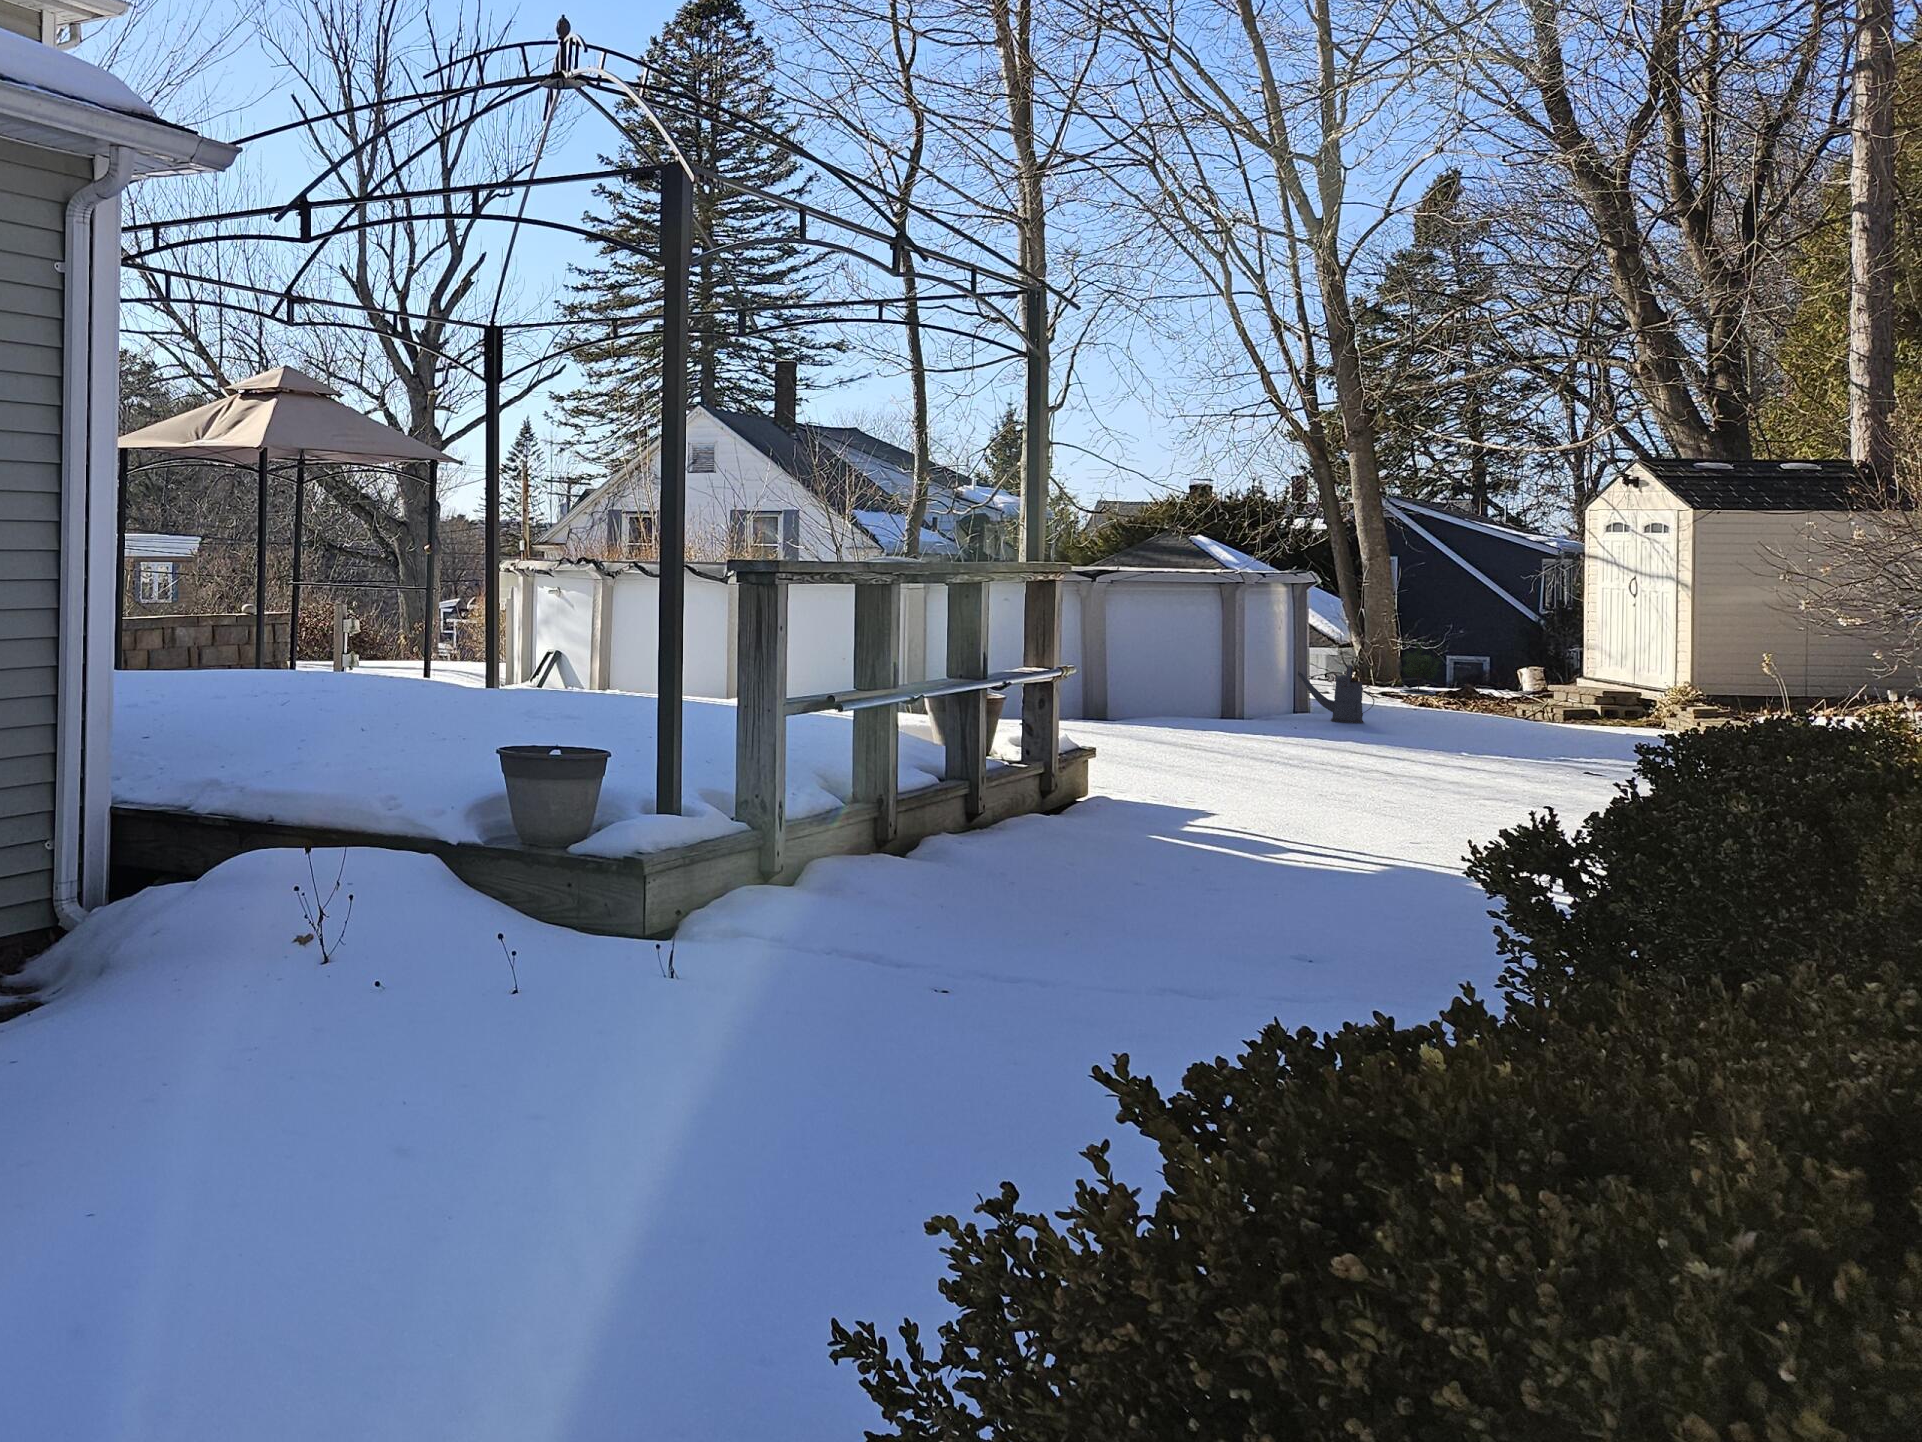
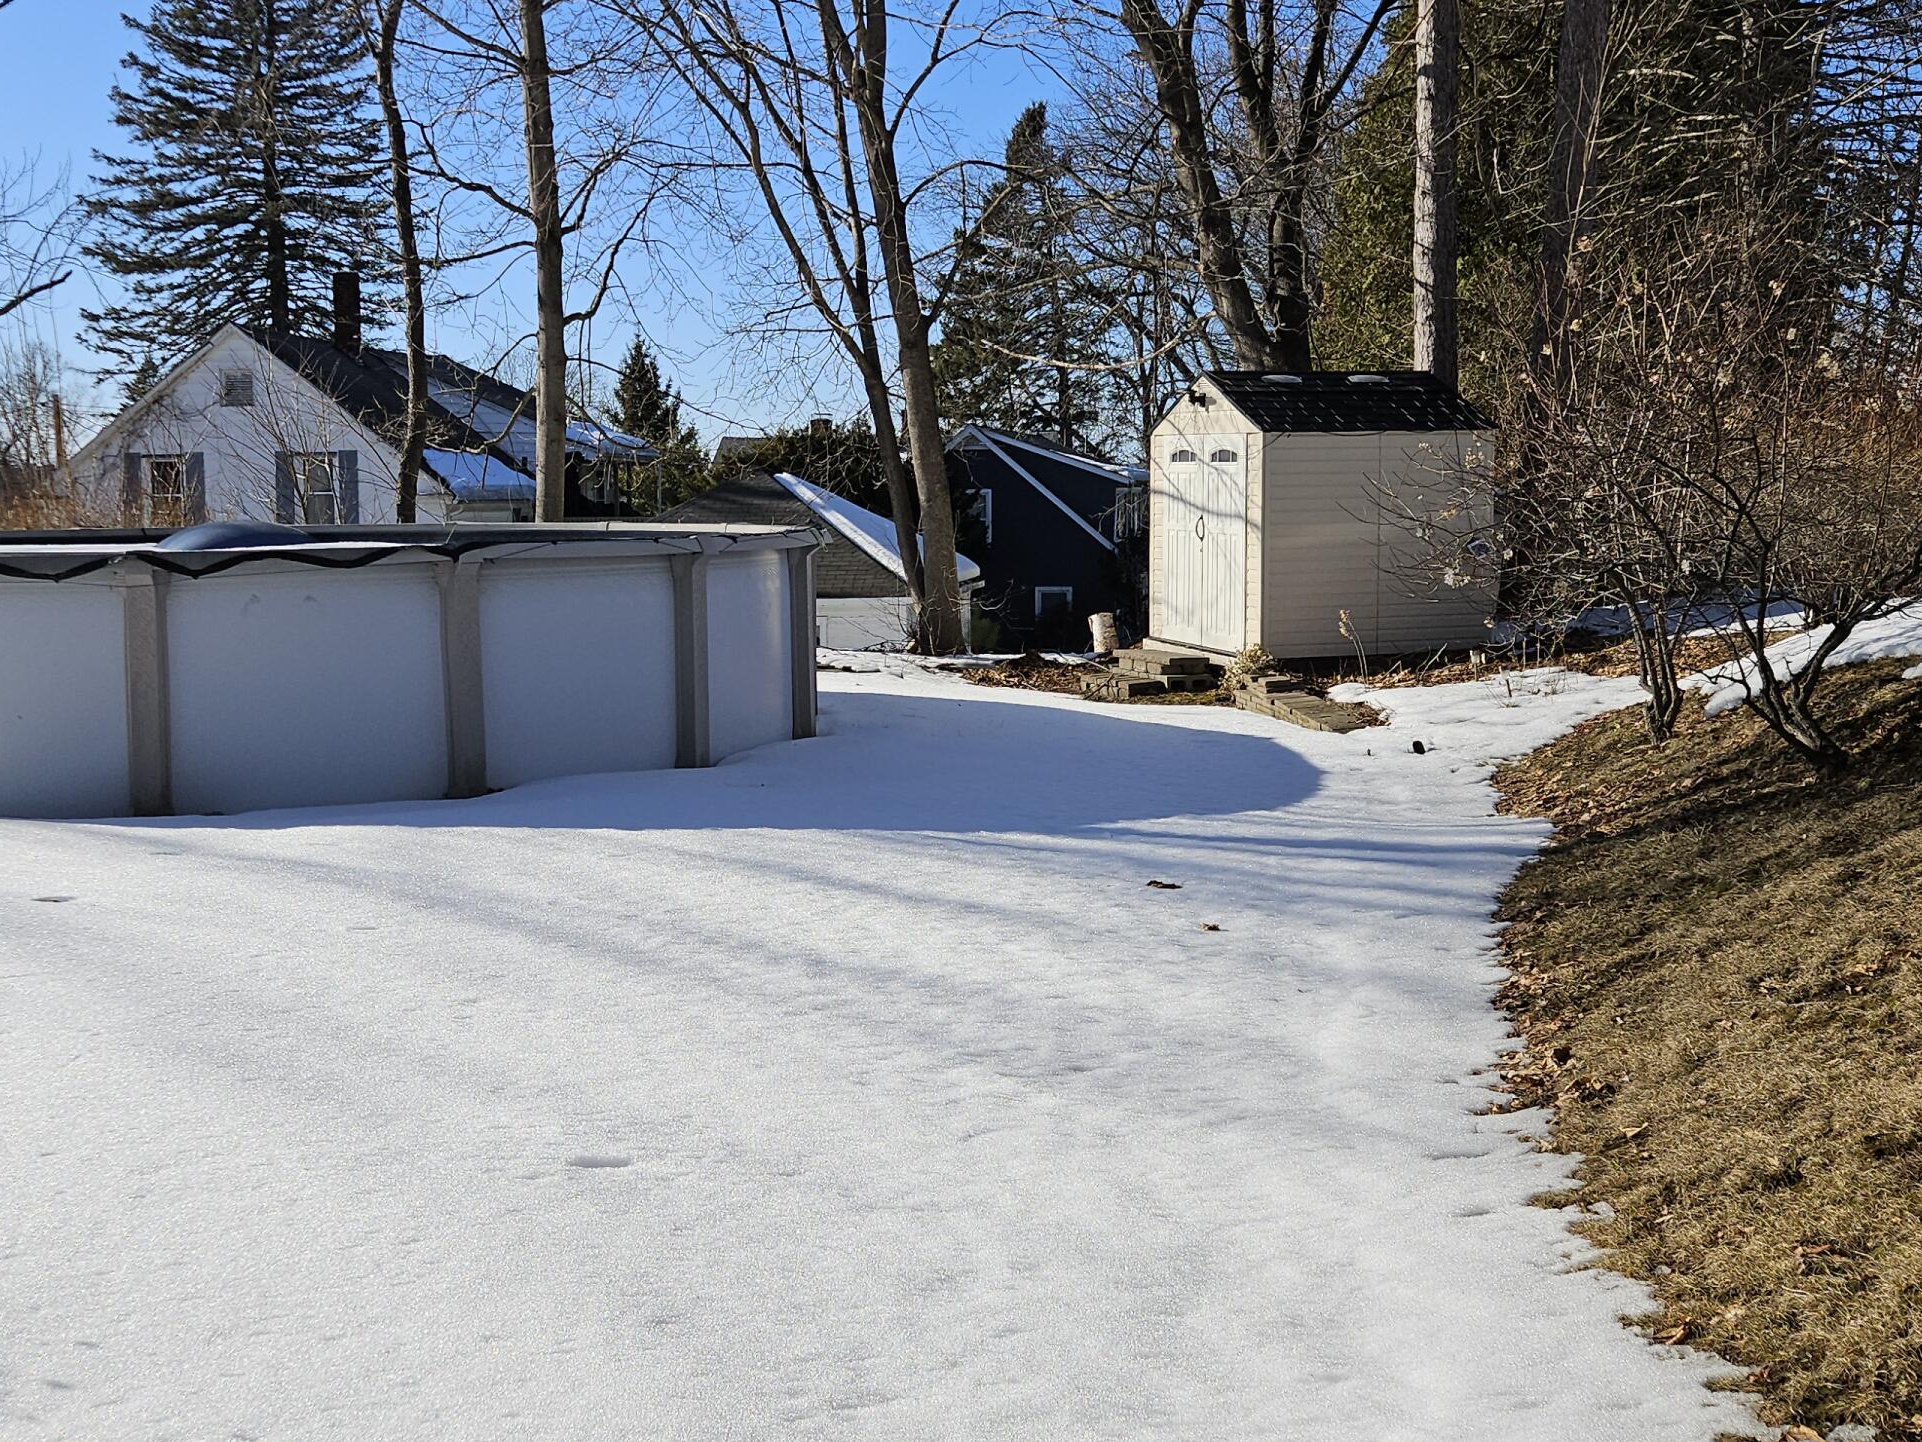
watering can: present [1298,665,1375,723] -> none [815,646,908,724]

